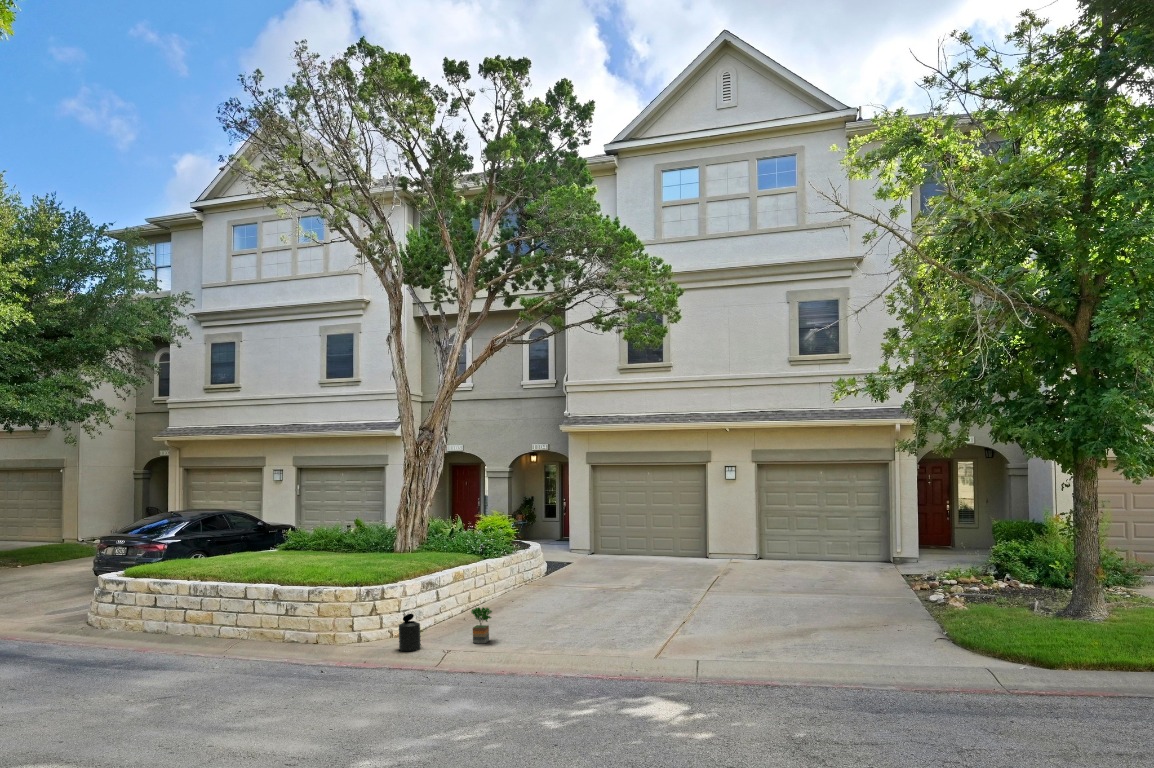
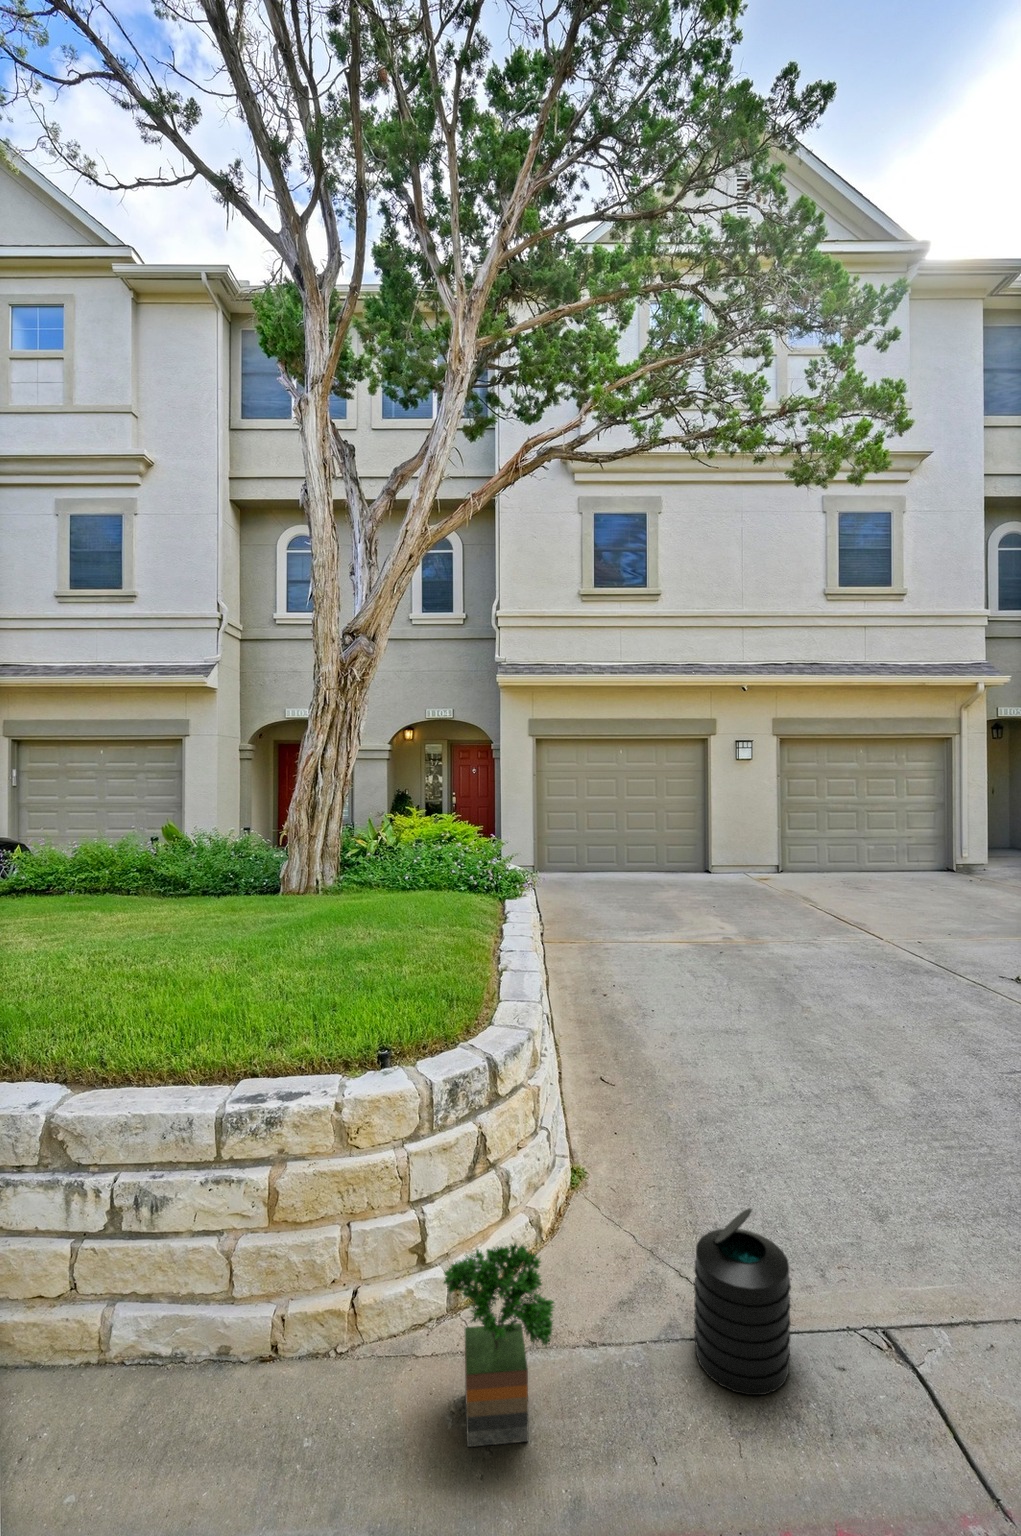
potted tree: present [471,607,492,643] -> present [444,1243,554,1447]

